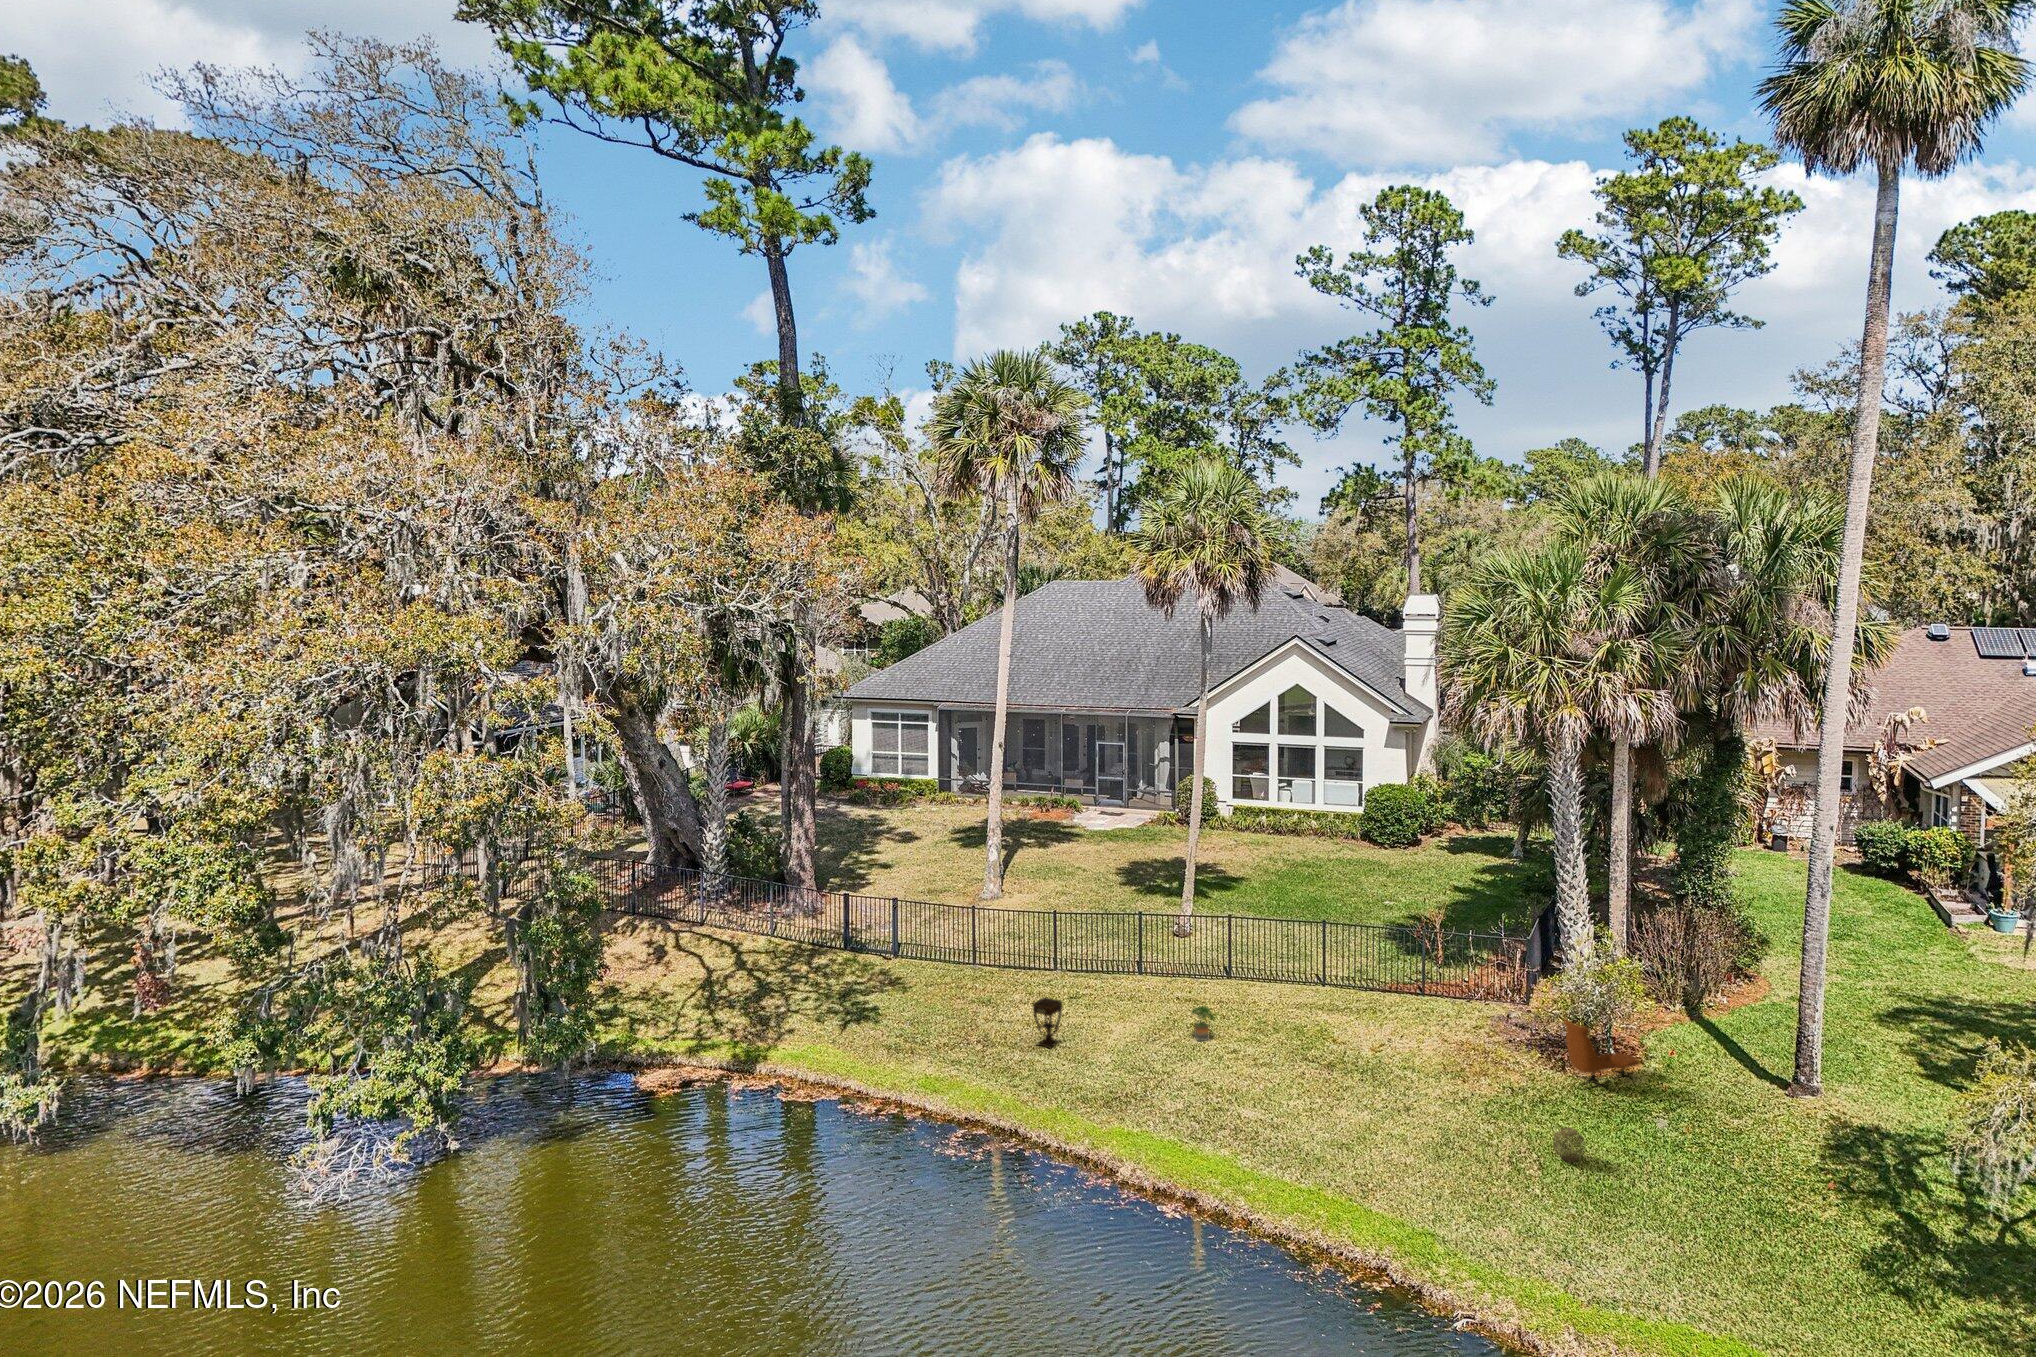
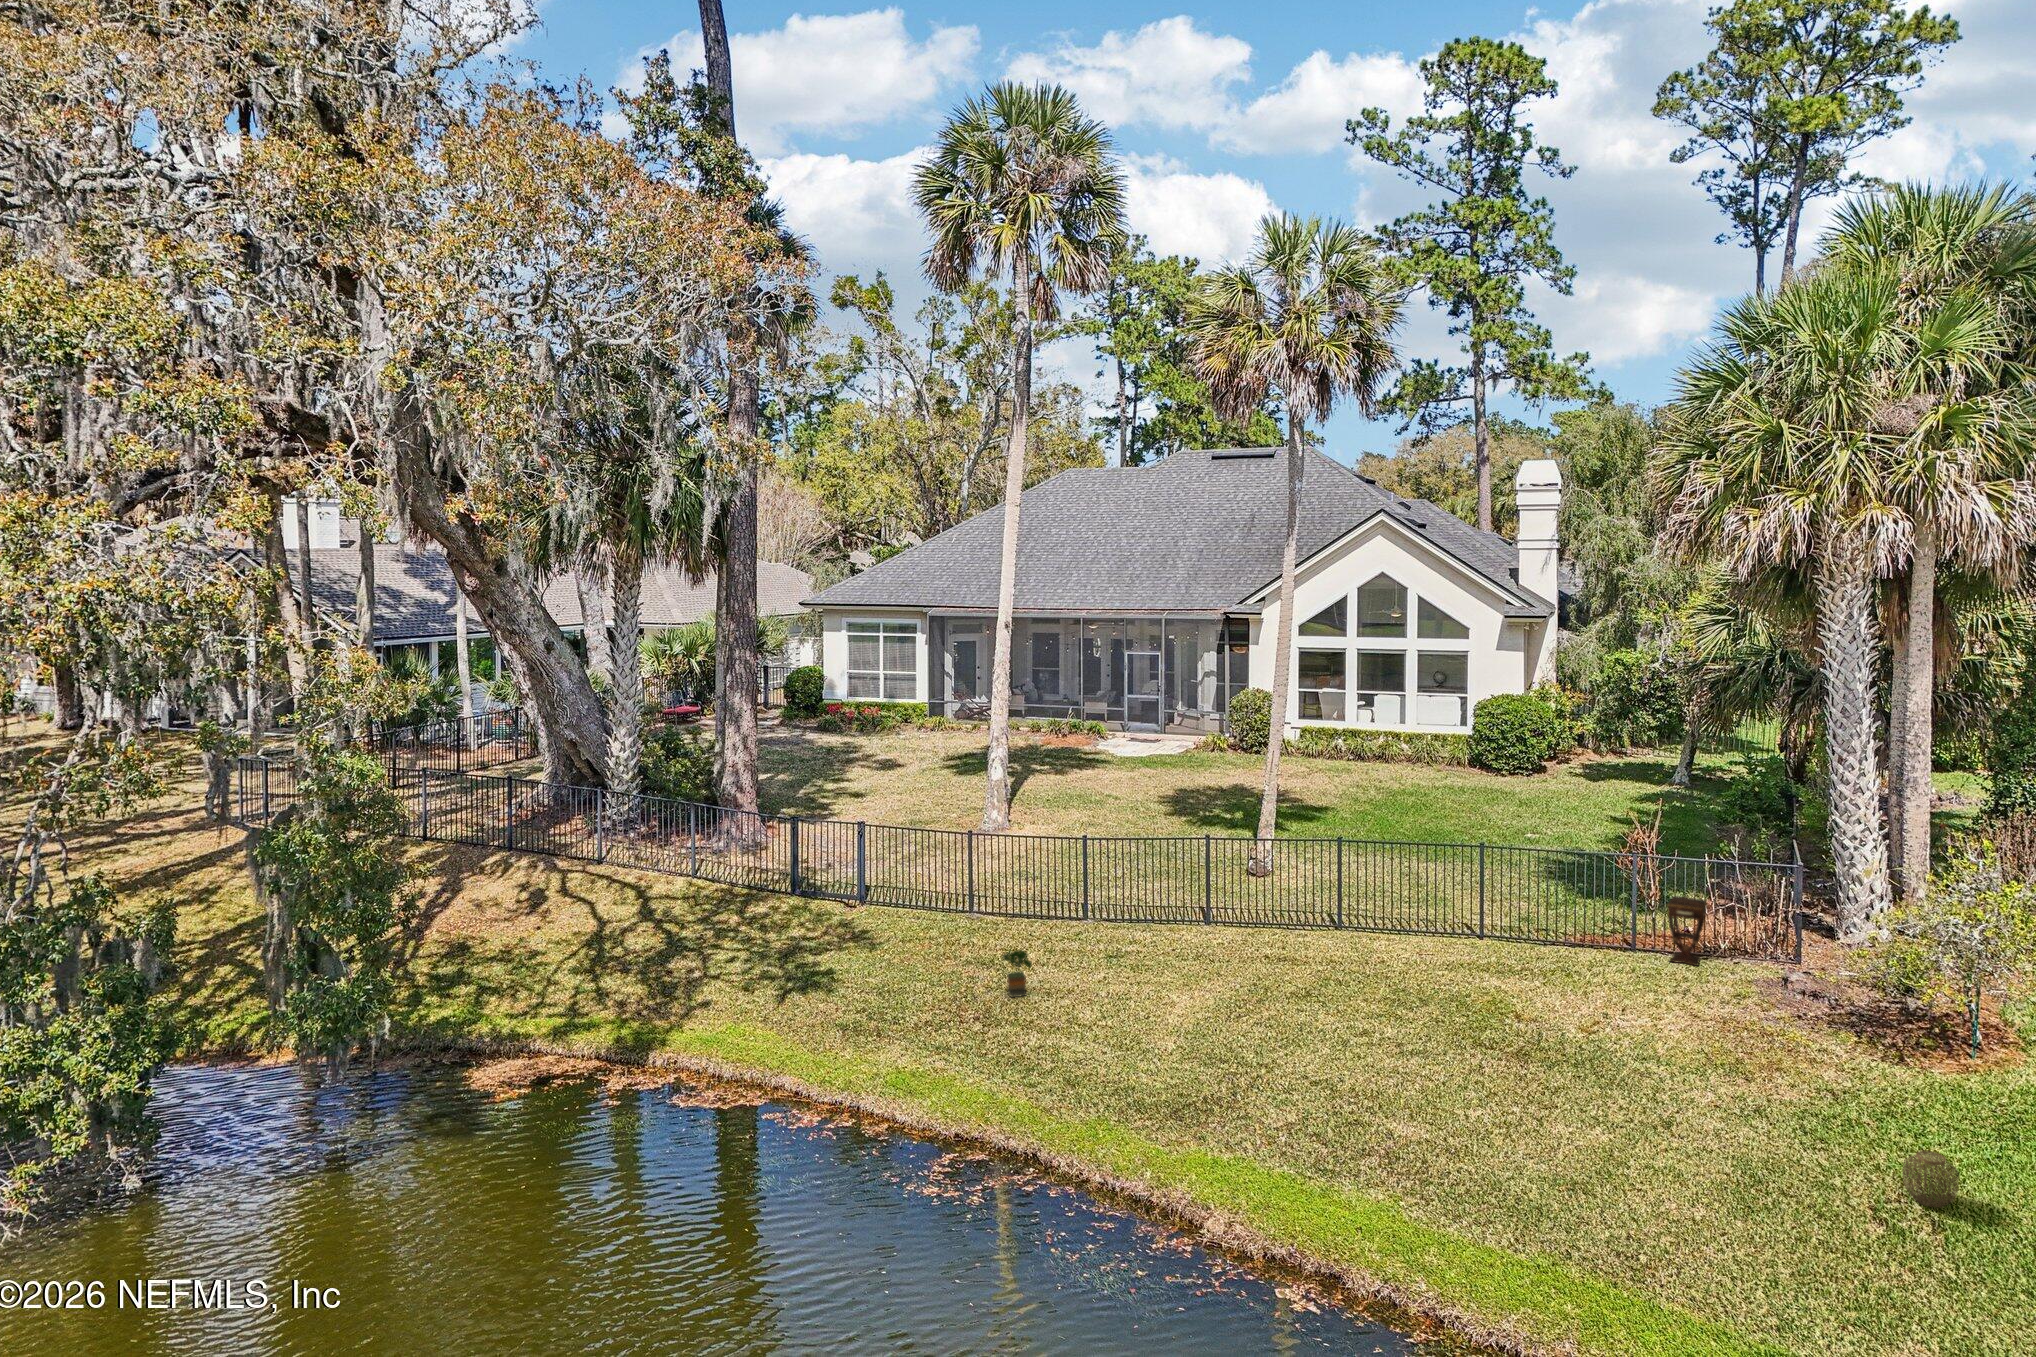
side table: present [1033,997,1062,1048] -> present [1668,896,1706,966]
potted tree: present [1192,1006,1214,1041] -> present [1002,950,1032,997]
lounge chair: present [1564,1019,1639,1086] -> none [1879,980,1991,1093]

